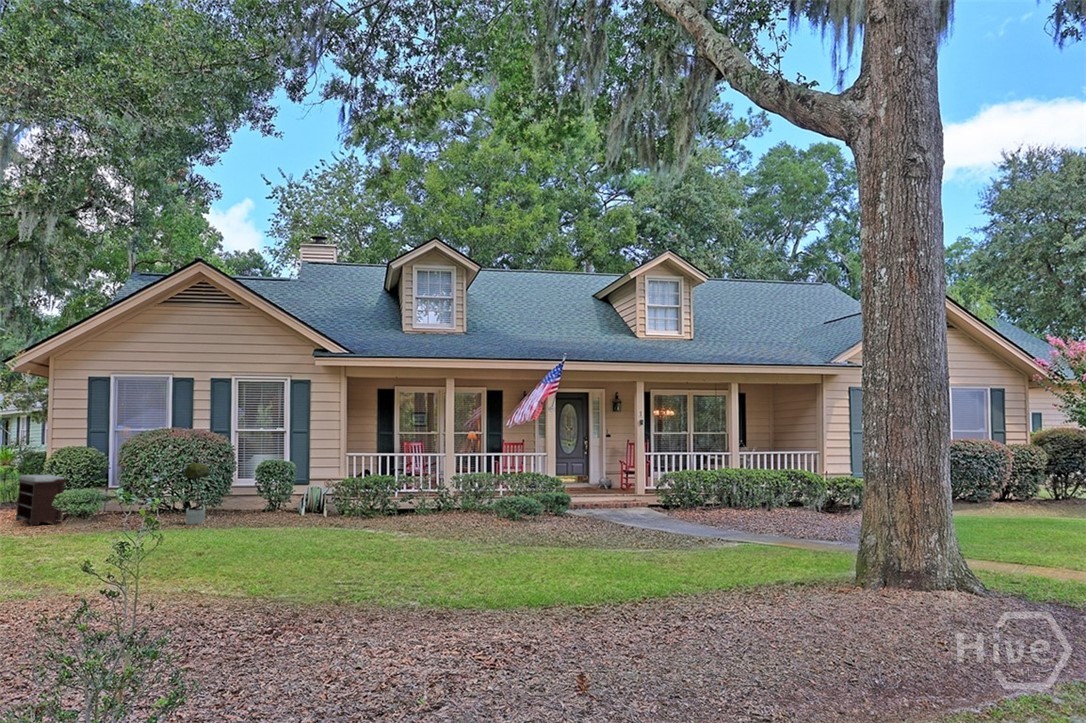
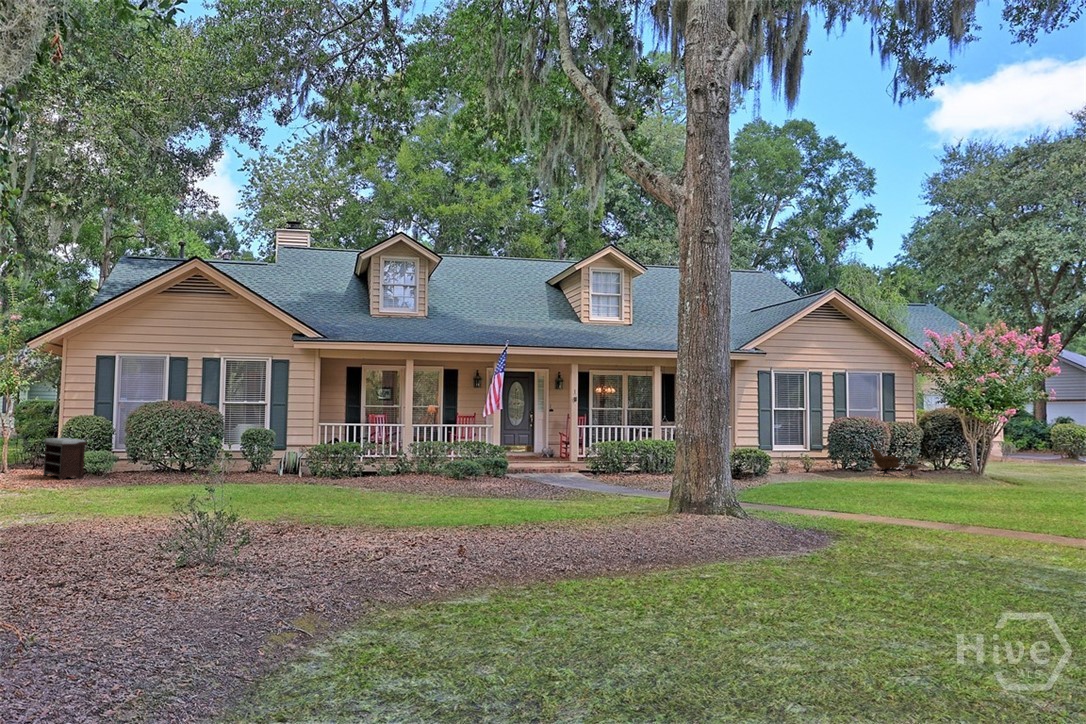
potted tree: present [183,462,211,525] -> none [184,429,207,480]
lounge chair: none [990,468,1059,510] -> present [870,443,919,477]

